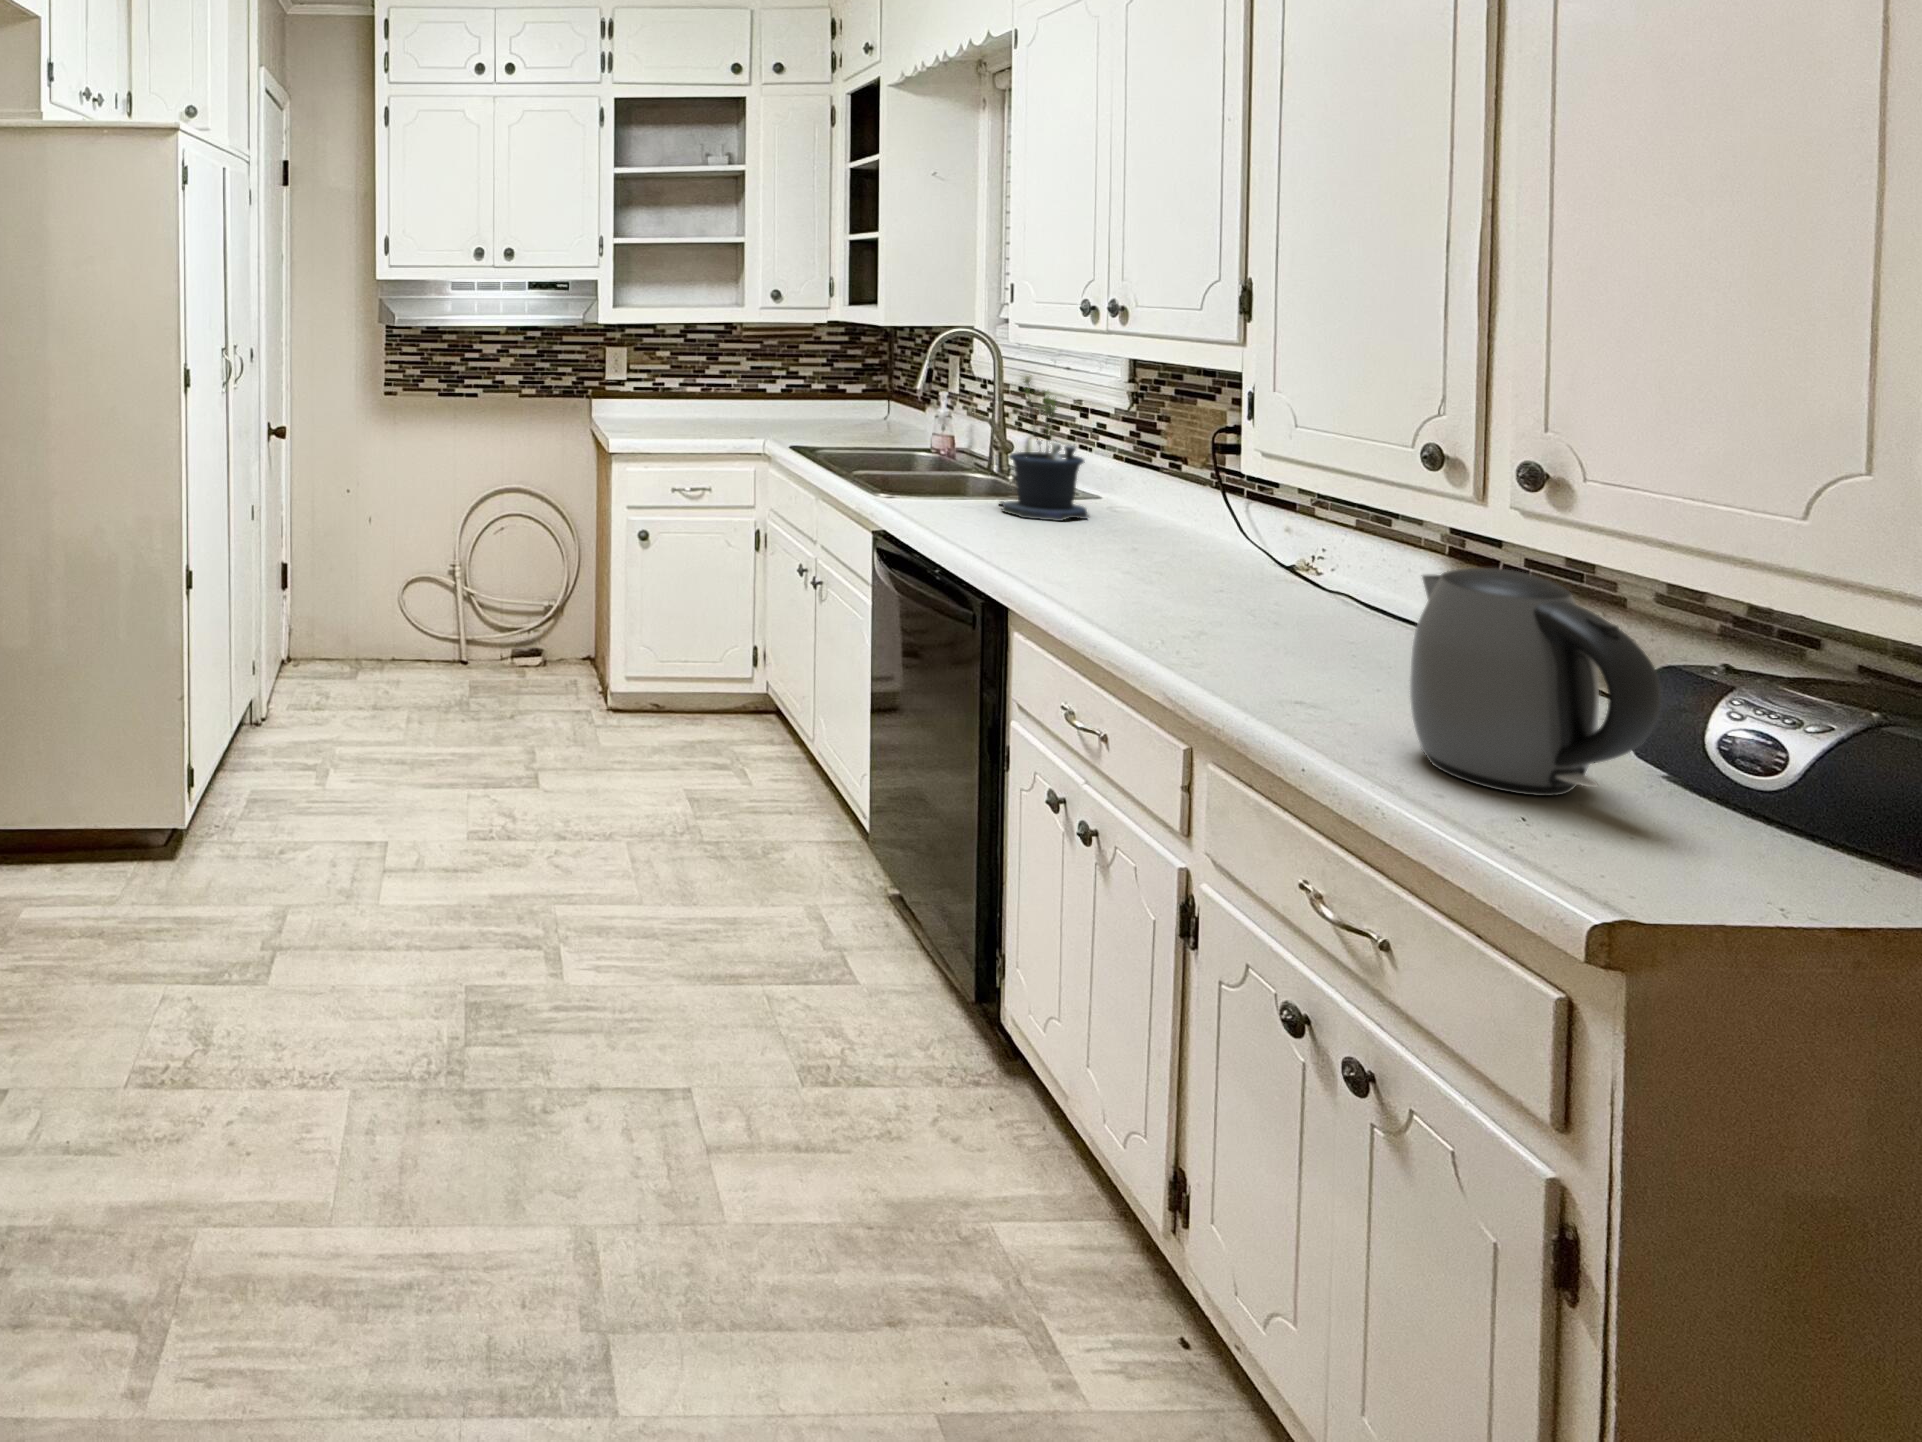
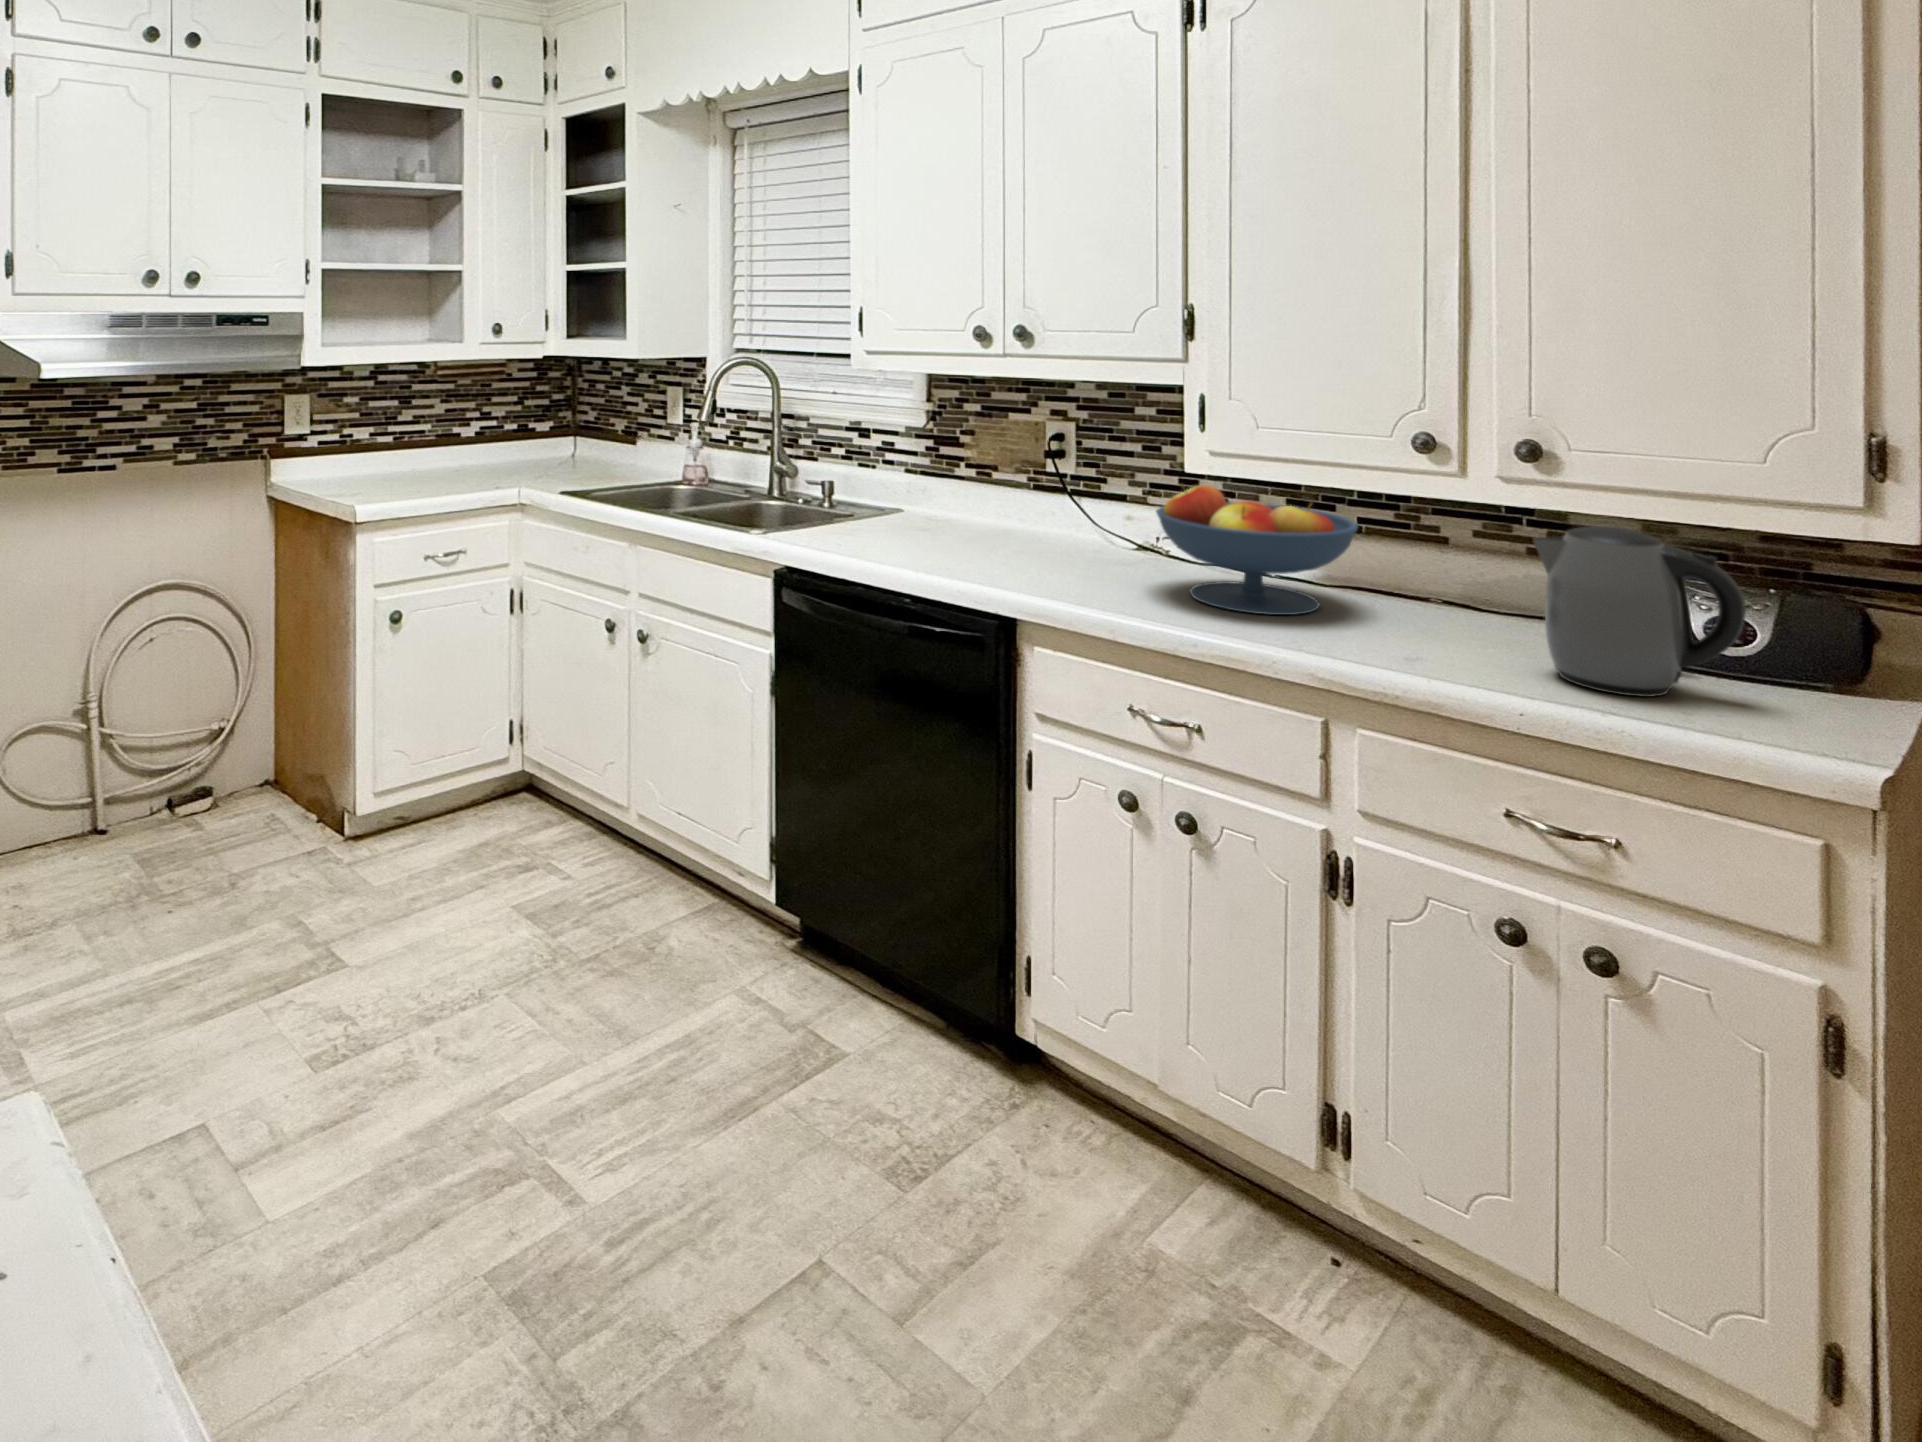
potted plant: present [1000,376,1088,521] -> none [855,402,946,536]
fruit bowl: none [1139,479,1399,647] -> present [1156,485,1358,615]

